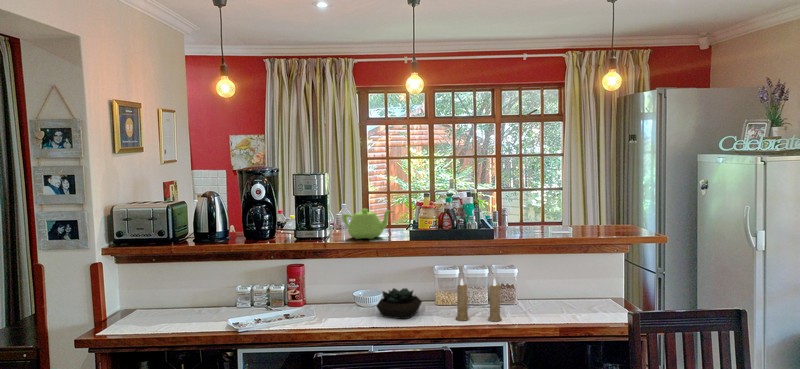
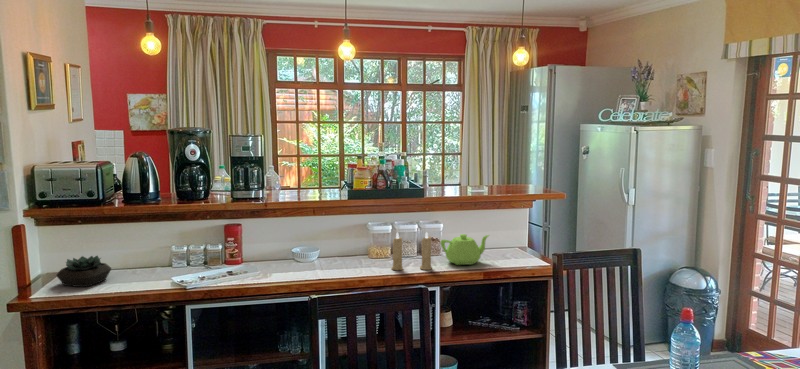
teapot: present [342,209,390,239] -> present [441,234,489,265]
succulent plant: present [376,288,422,319] -> present [57,256,111,287]

